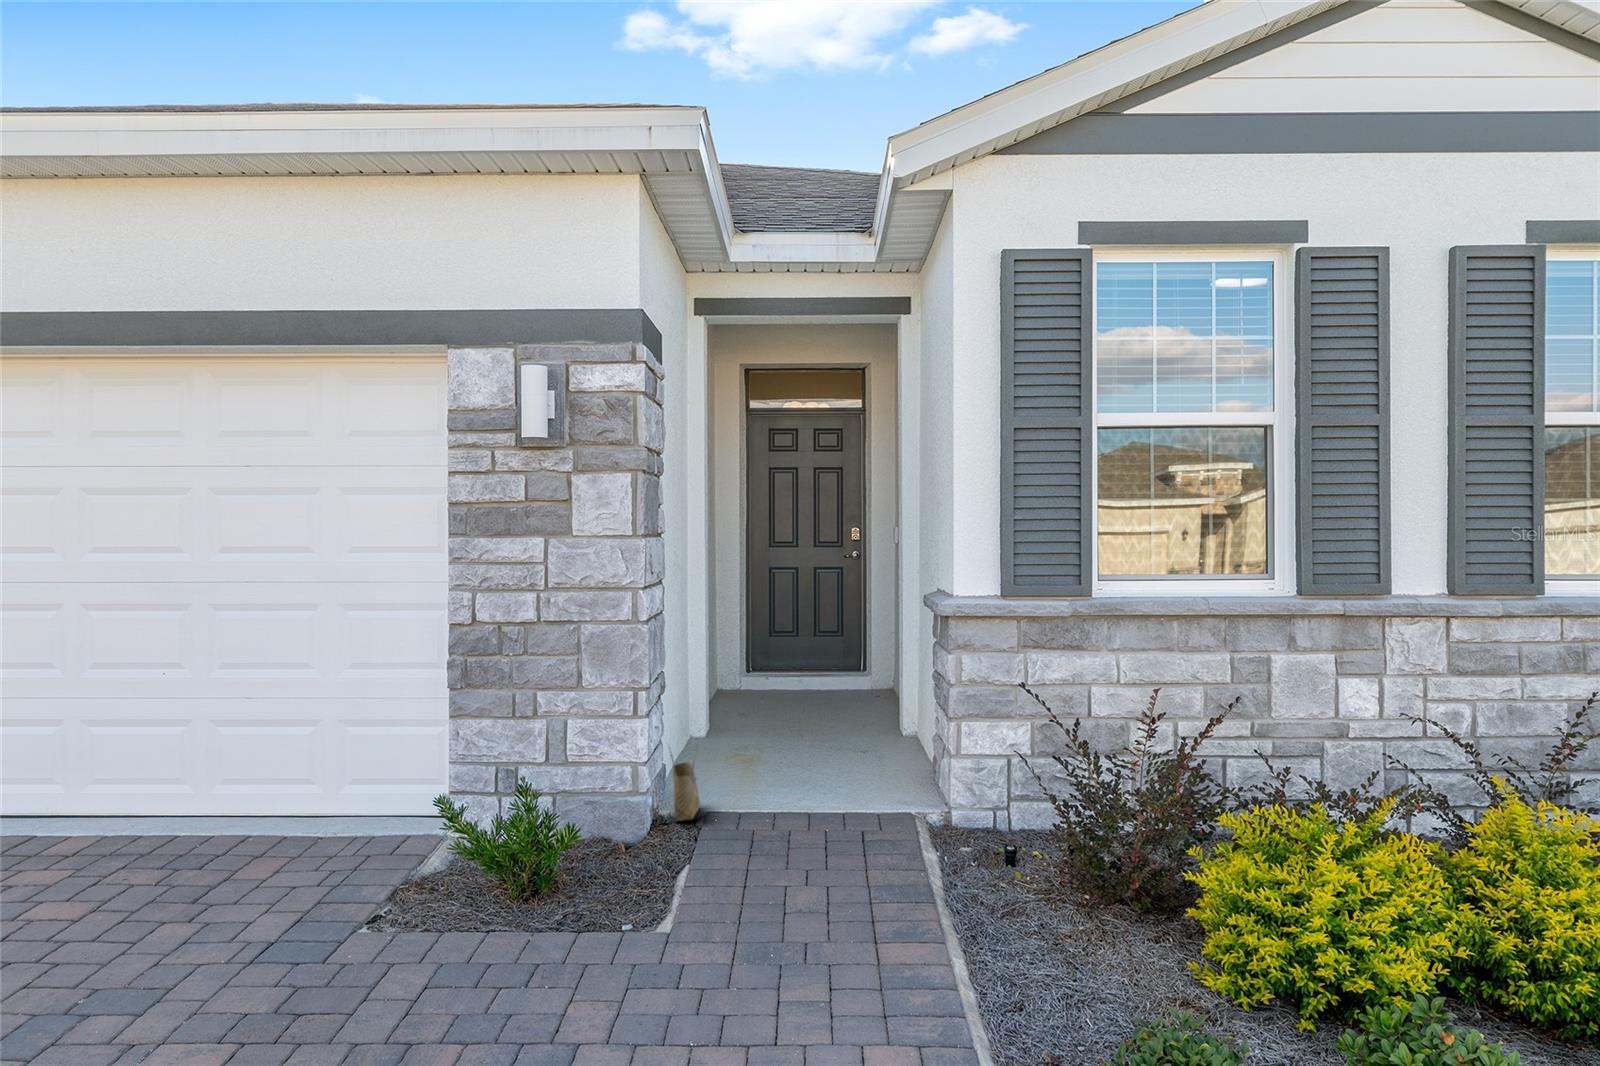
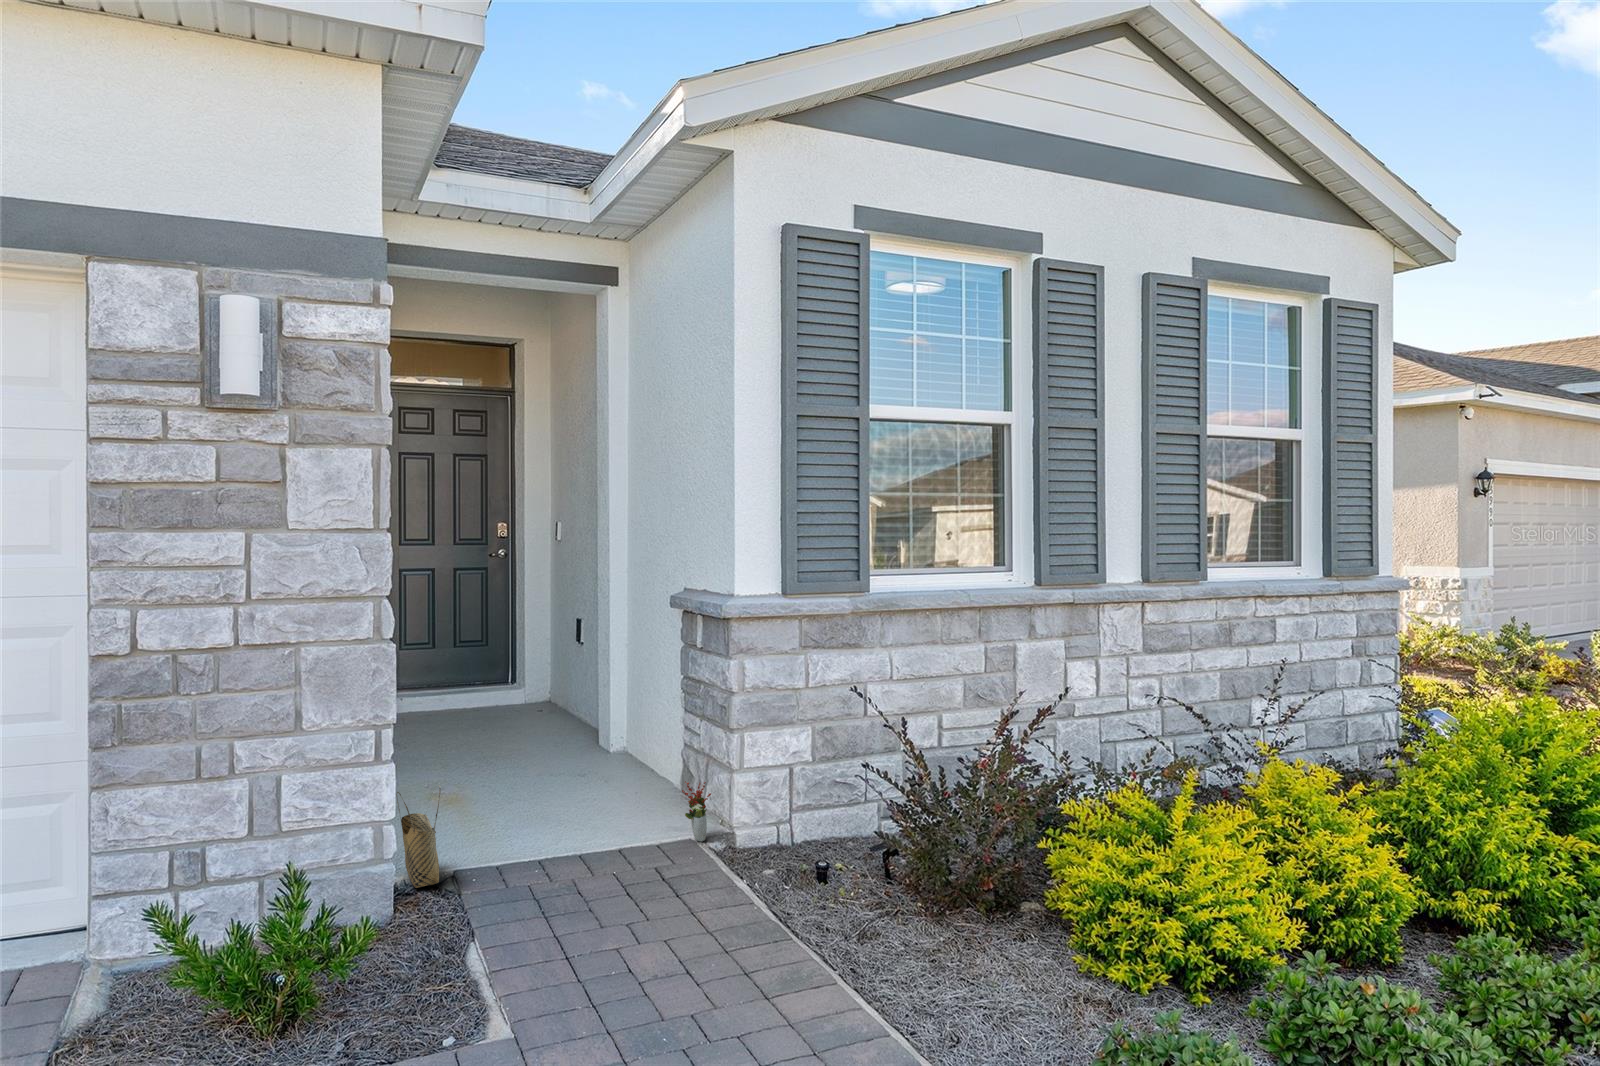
decorative plant: none [910,761,936,816] -> present [682,781,711,841]

